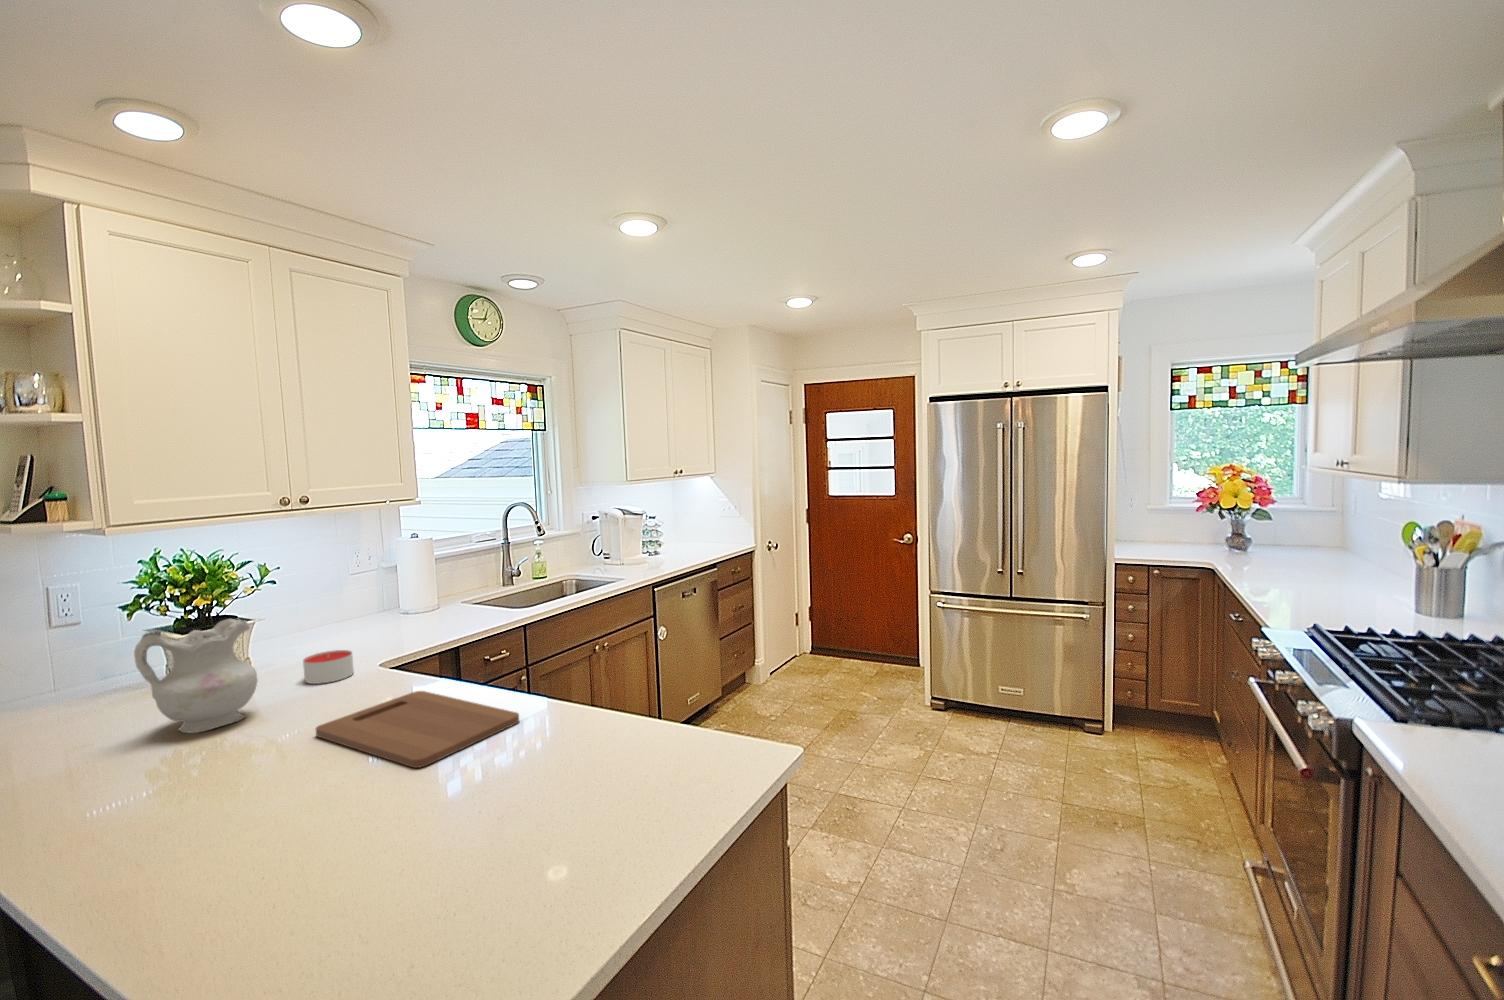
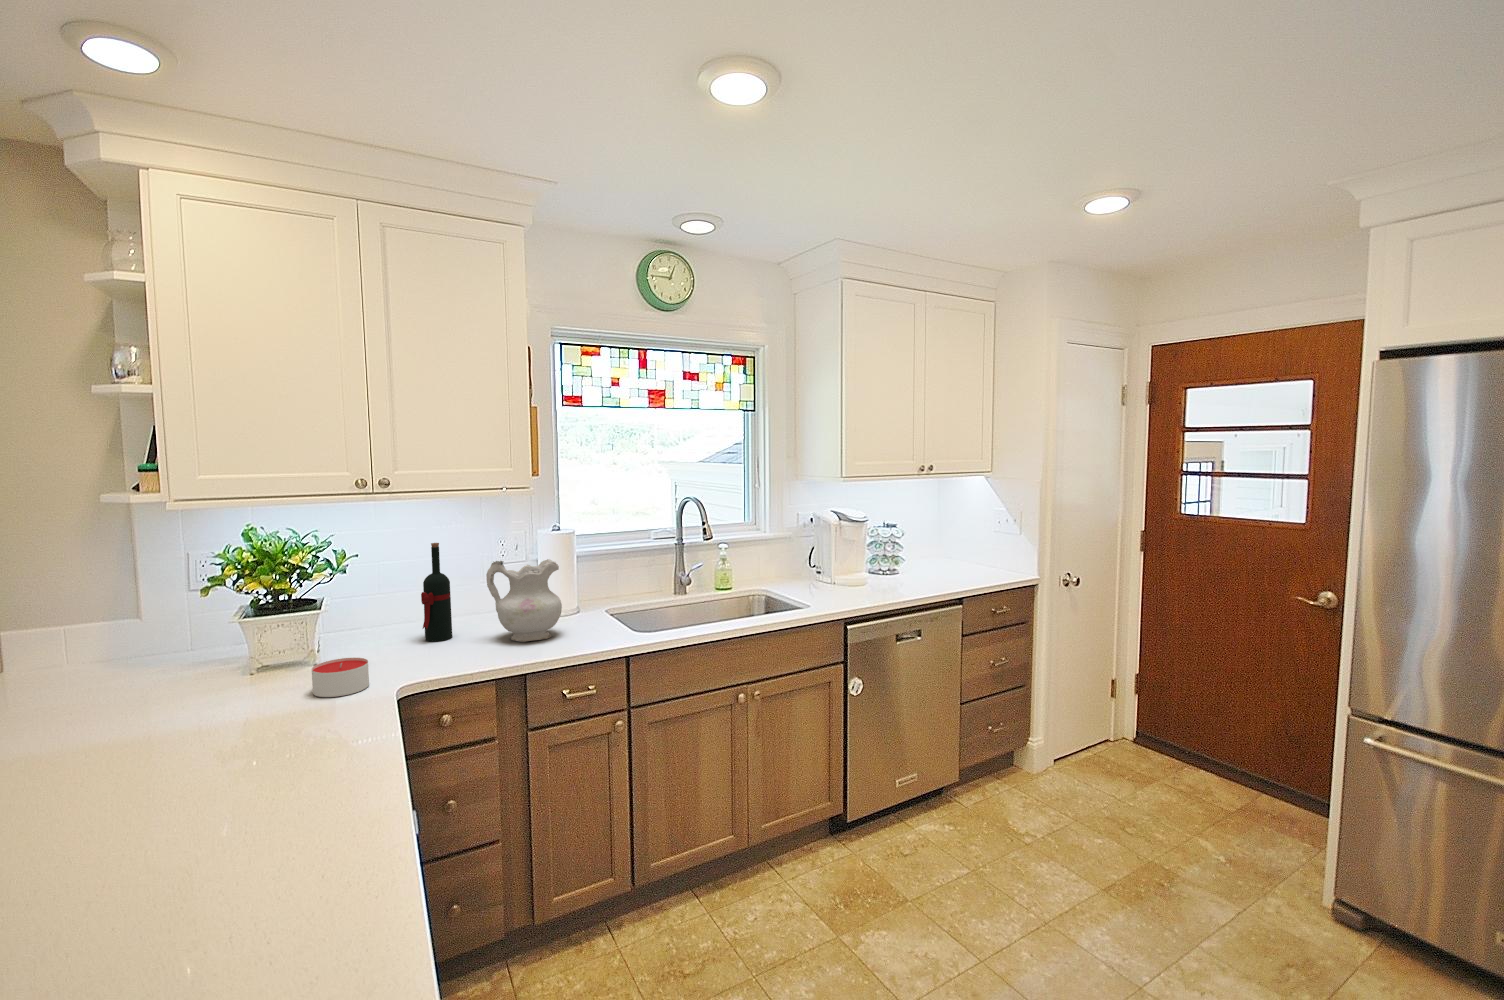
wine bottle: none [326,553,355,643] -> present [421,543,452,642]
ceramic pitcher: present [134,619,258,733] -> present [486,559,562,642]
cutting board: present [315,691,519,768] -> none [100,742,339,896]

